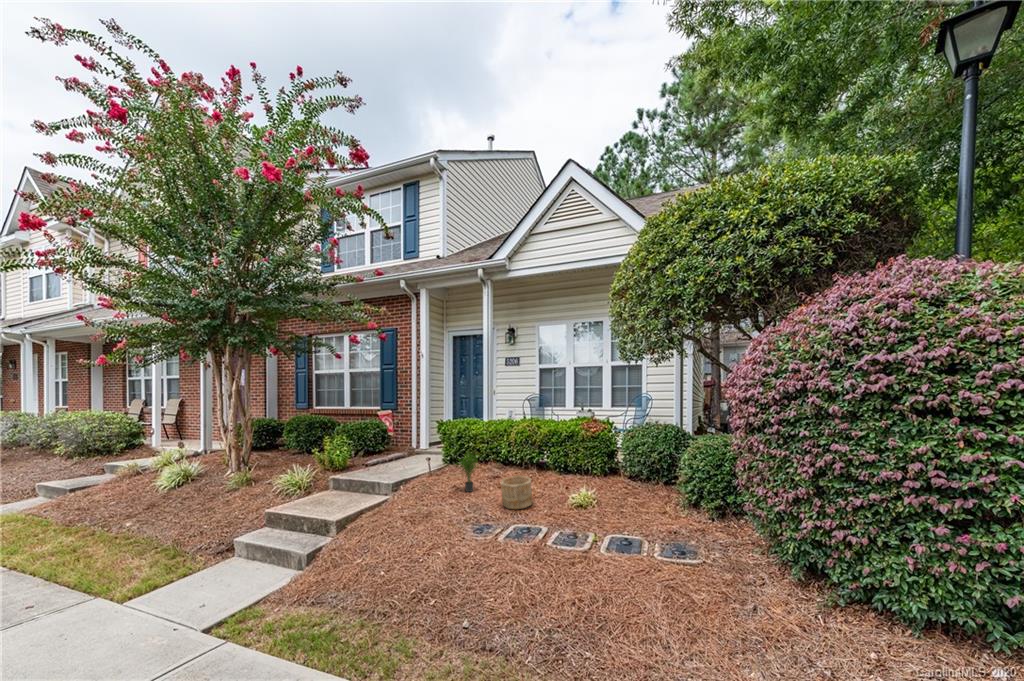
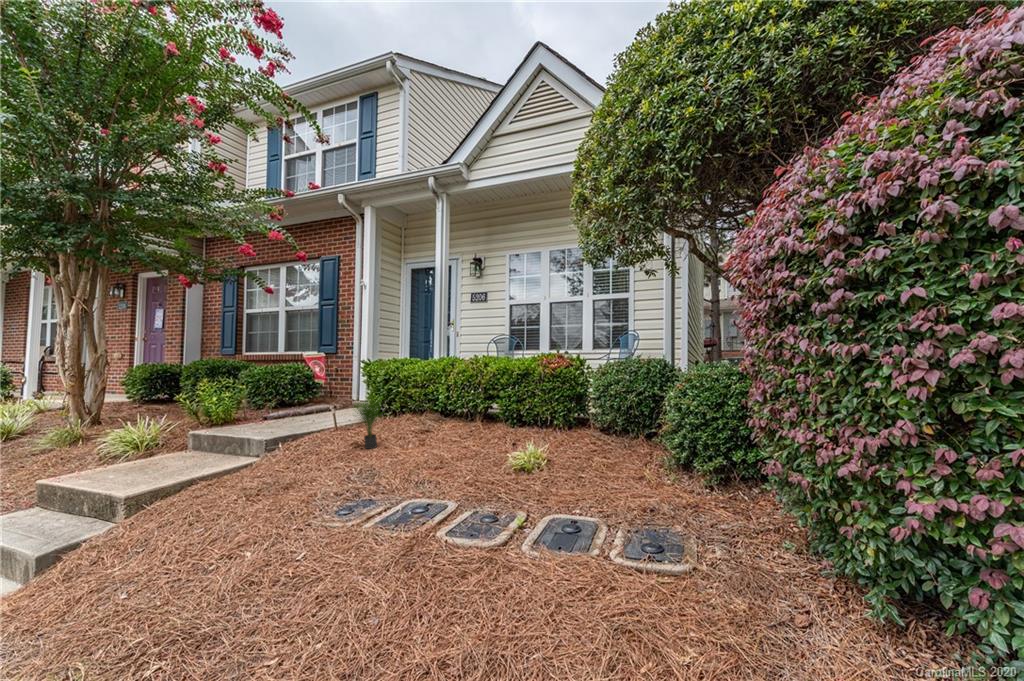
wooden bucket: present [500,476,532,509] -> none [394,424,444,473]

